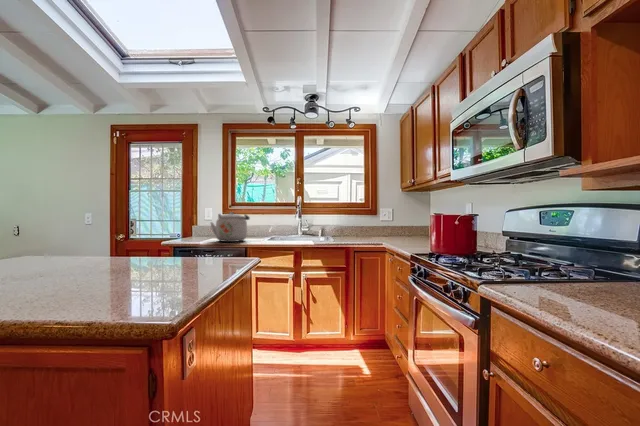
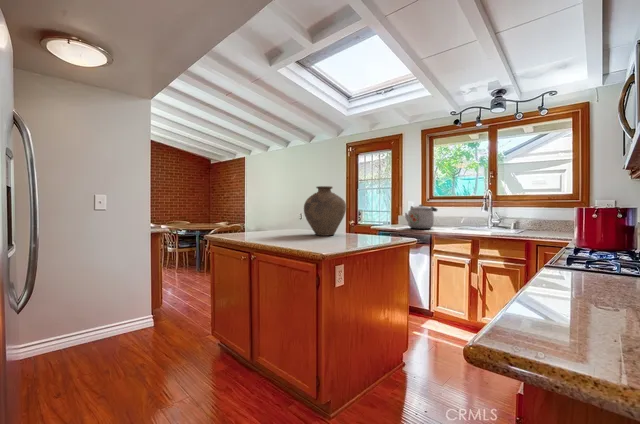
vase: none [60,175,157,272] -> present [304,186,346,236]

